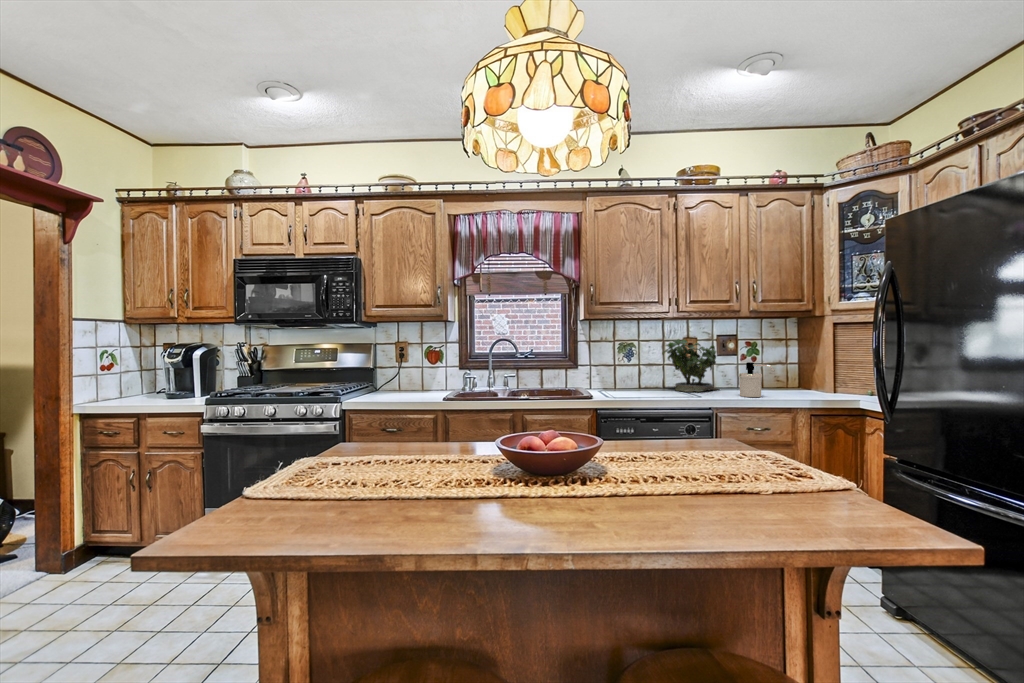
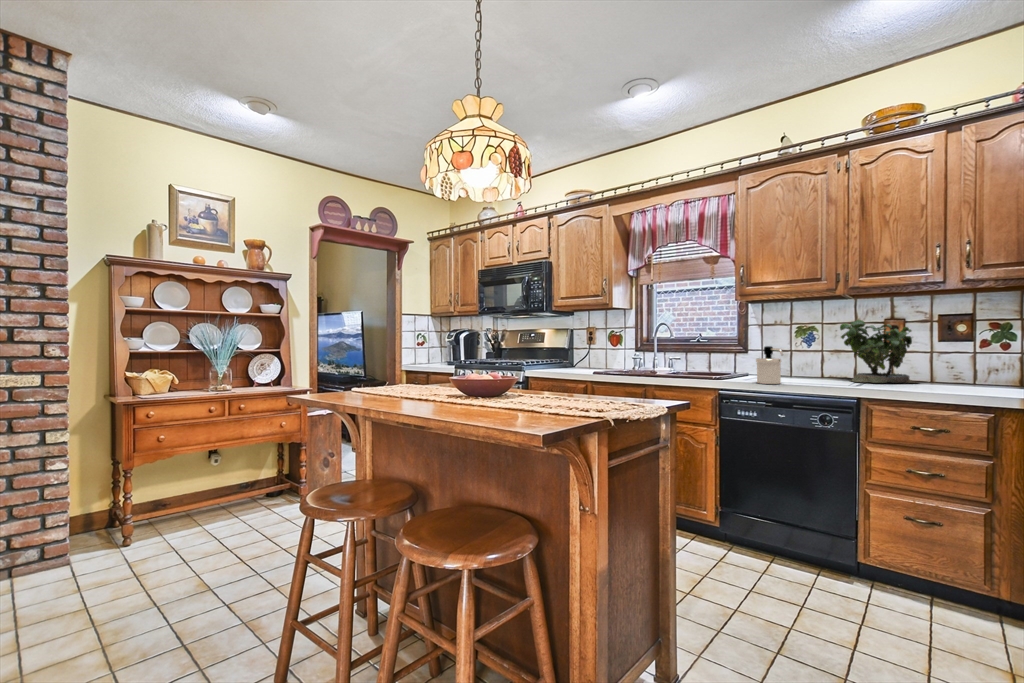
soap dispenser: present [739,362,774,397] -> present [756,346,783,384]

